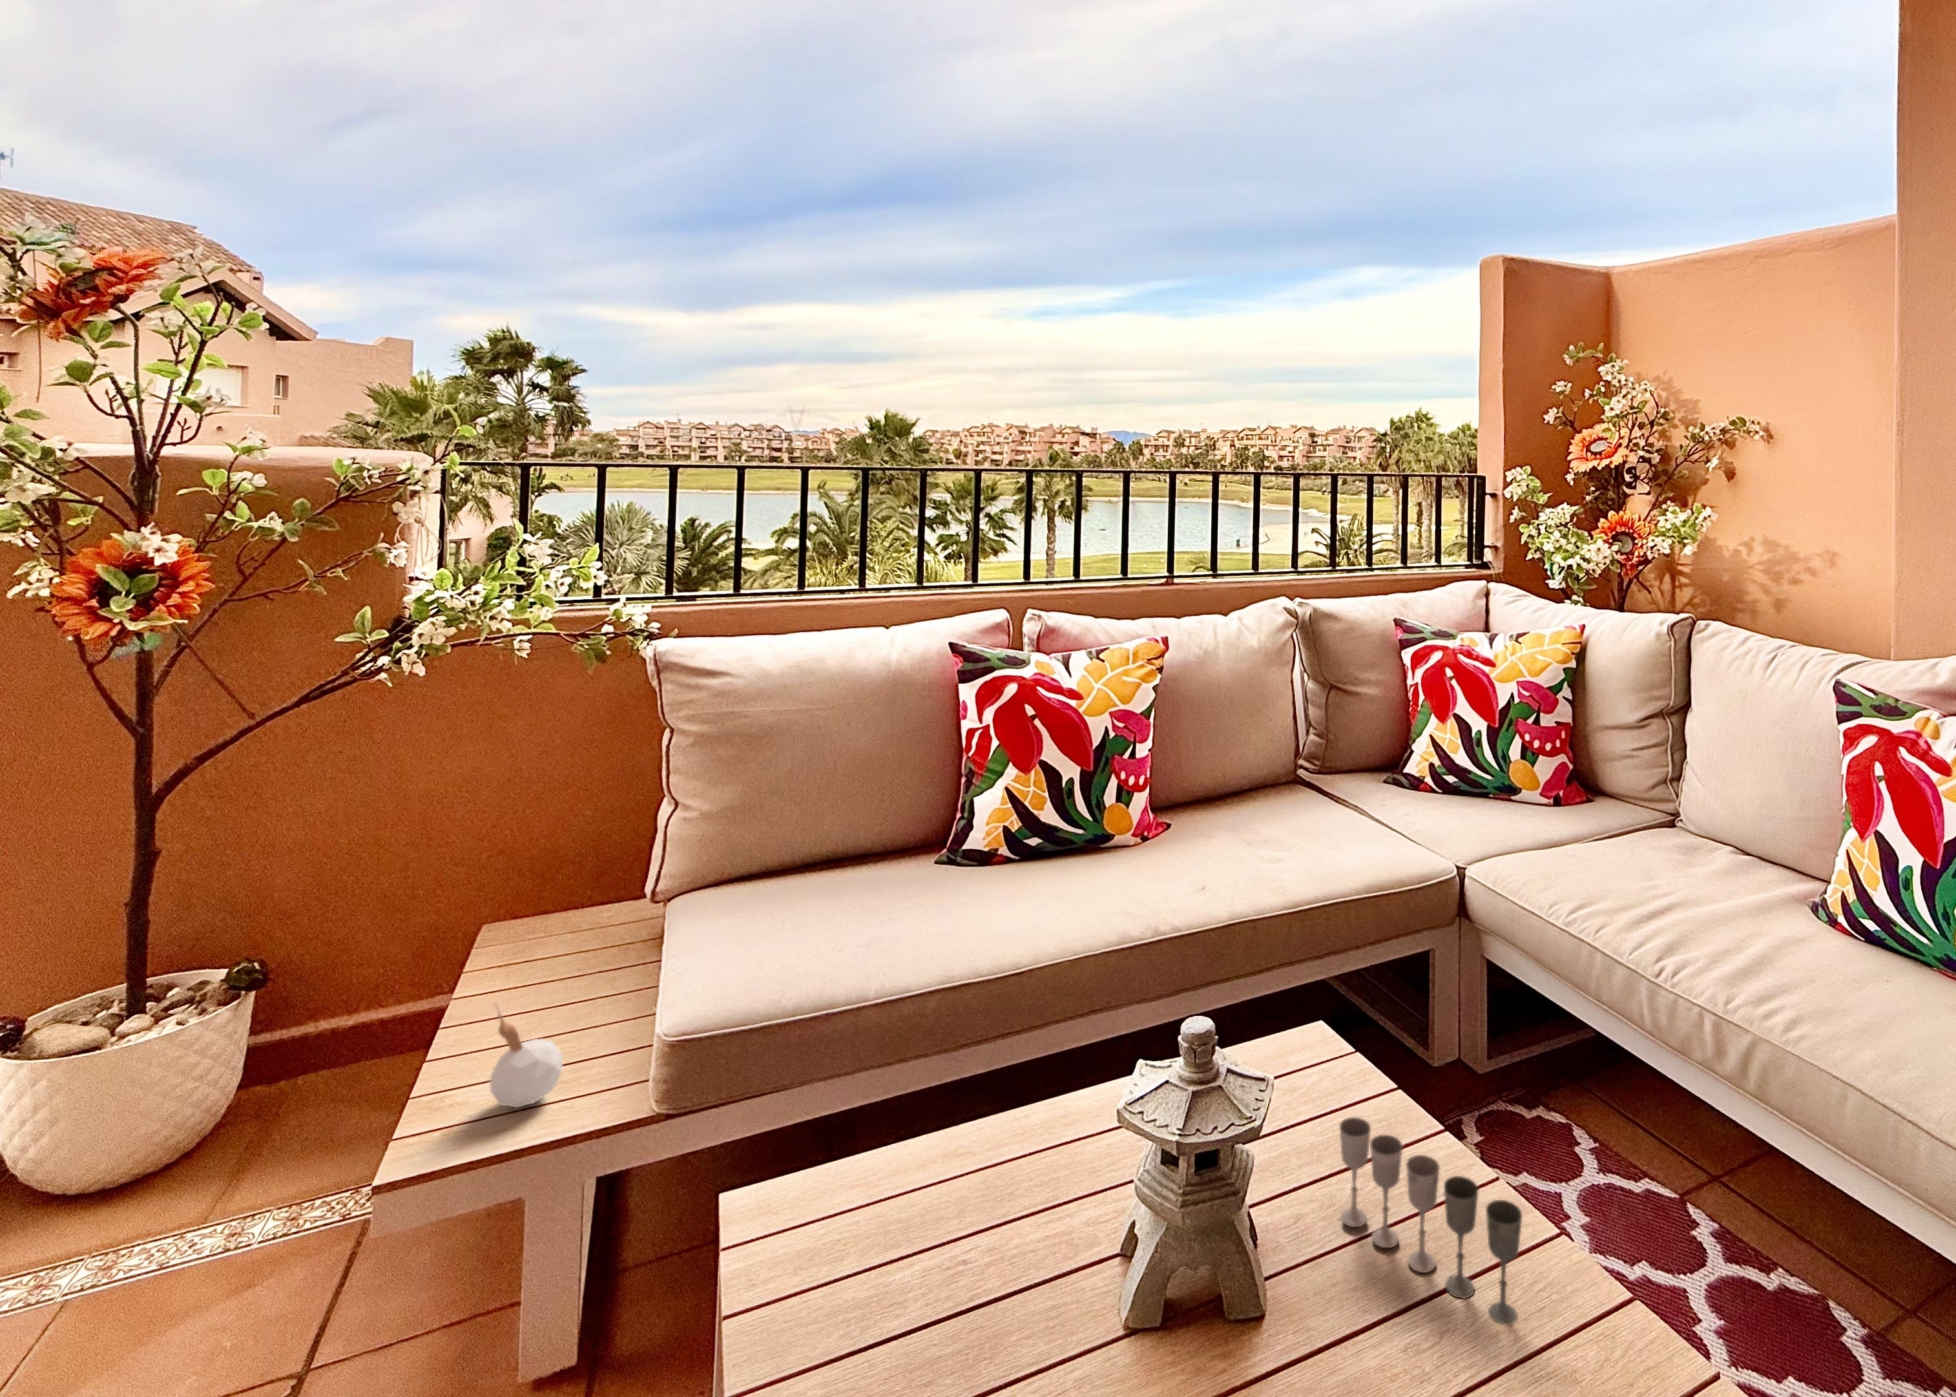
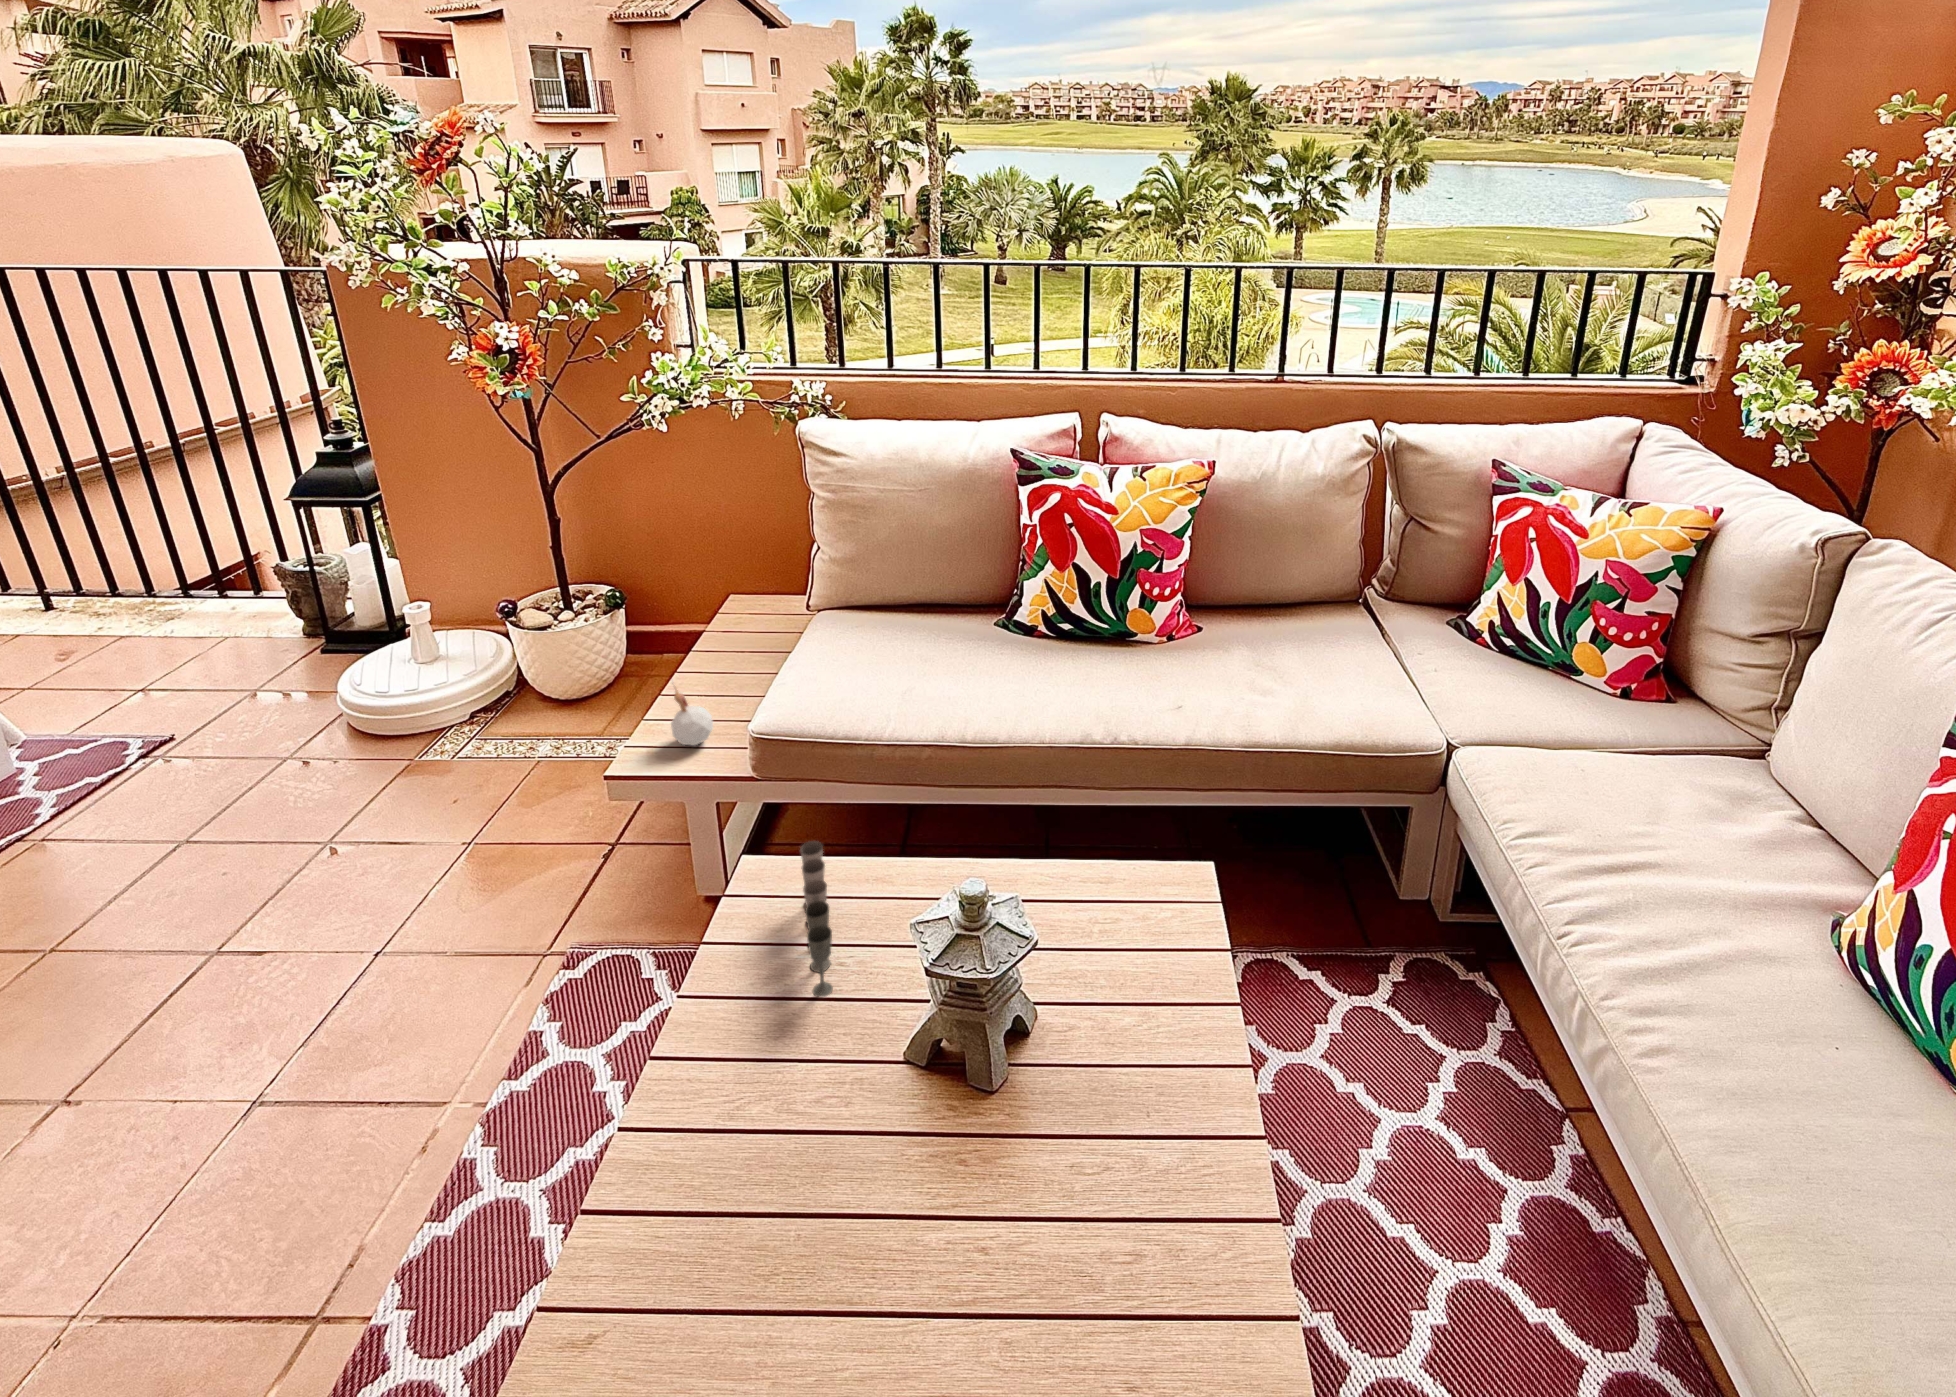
wine glass: present [1340,1117,1522,1325] -> present [800,841,833,997]

